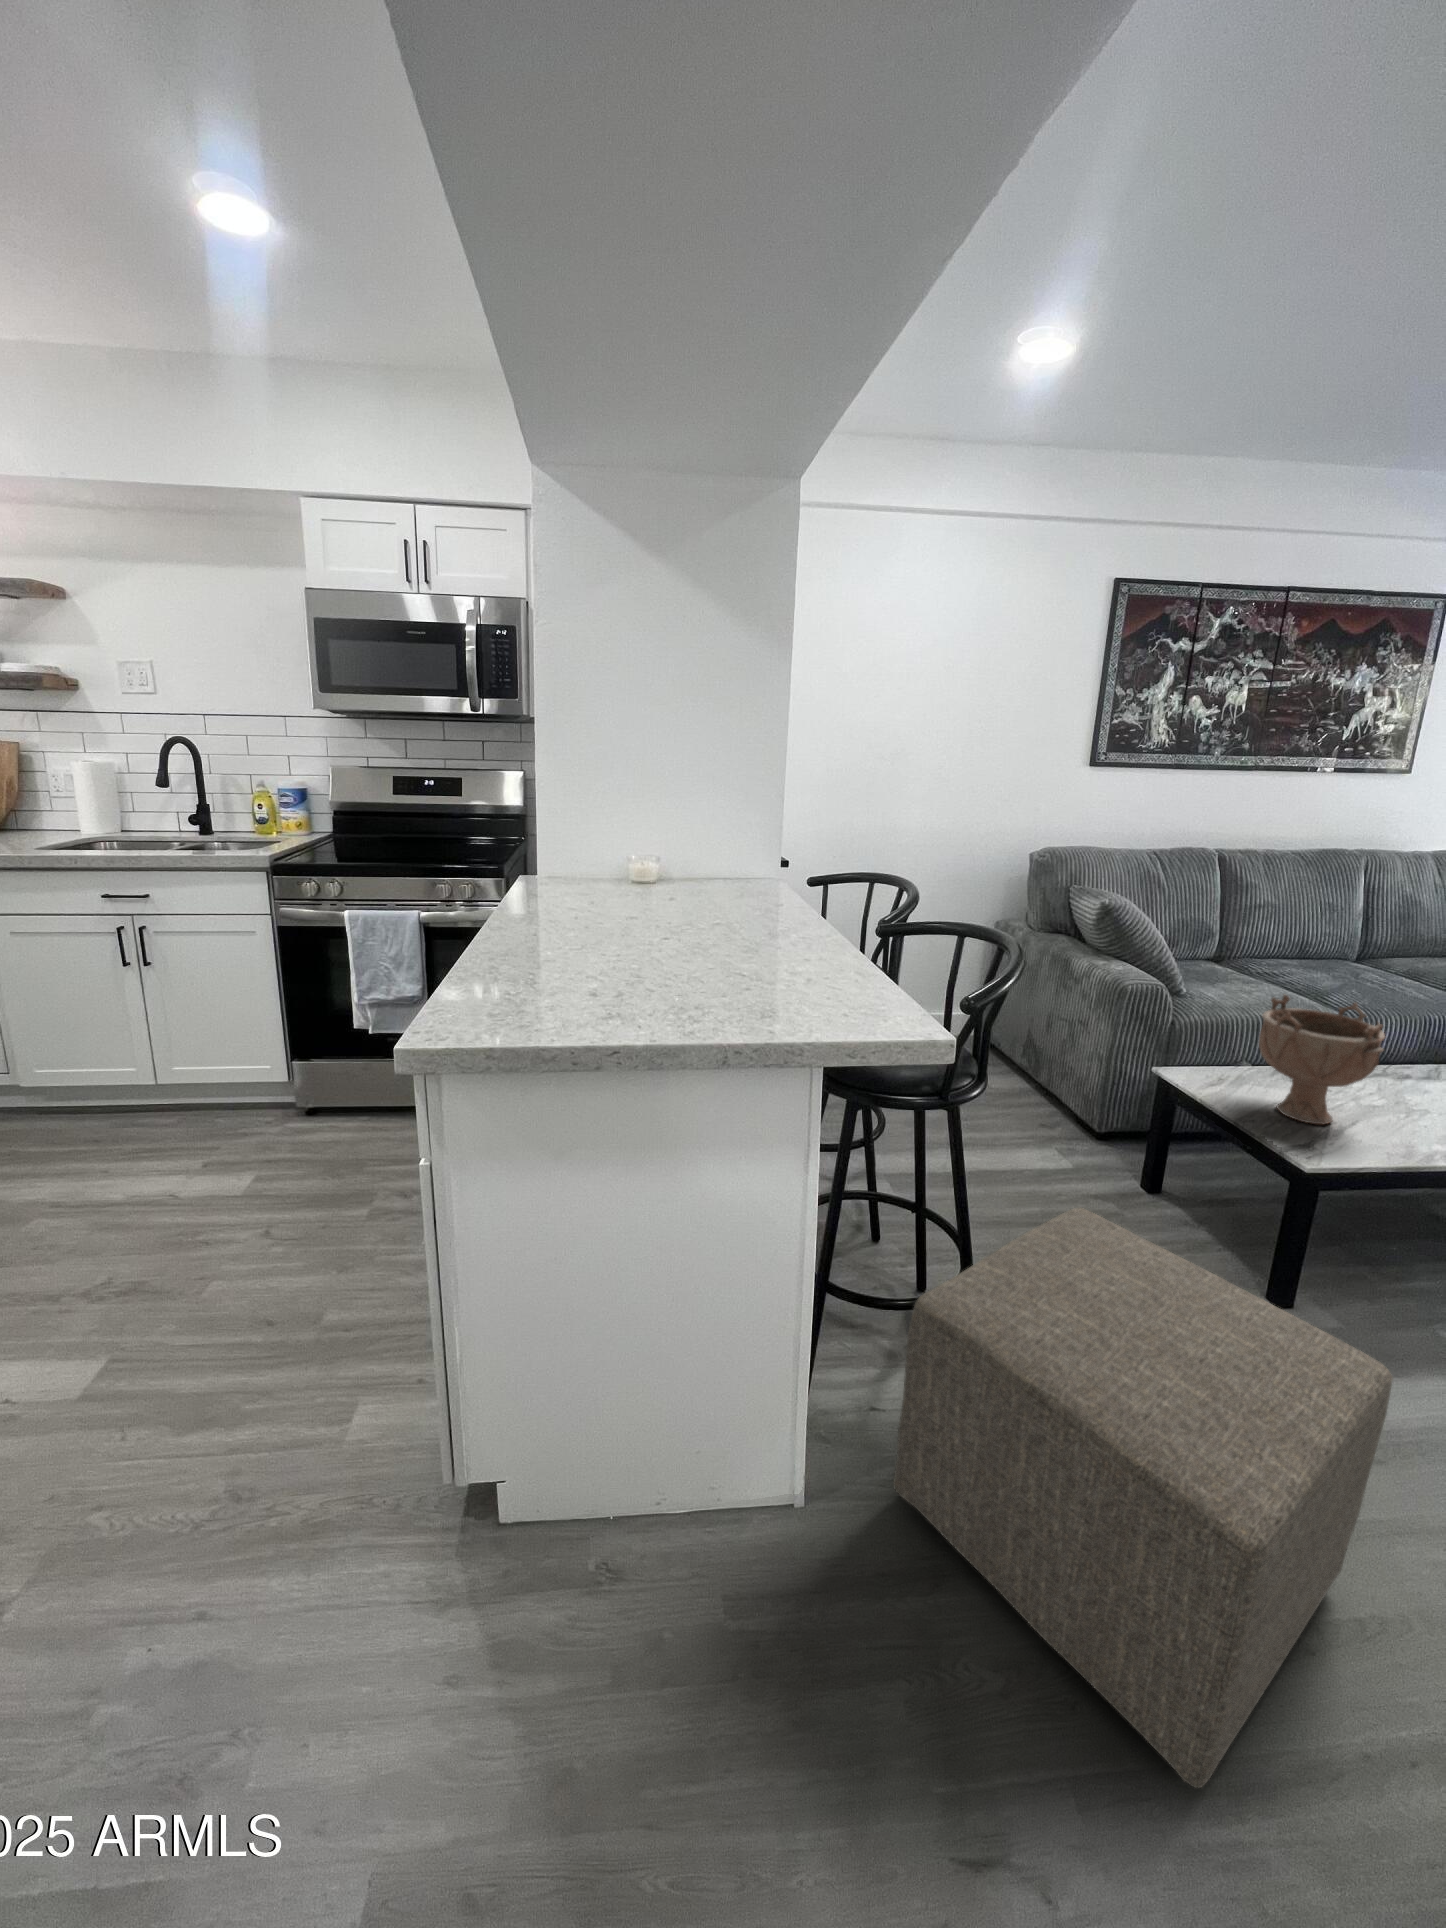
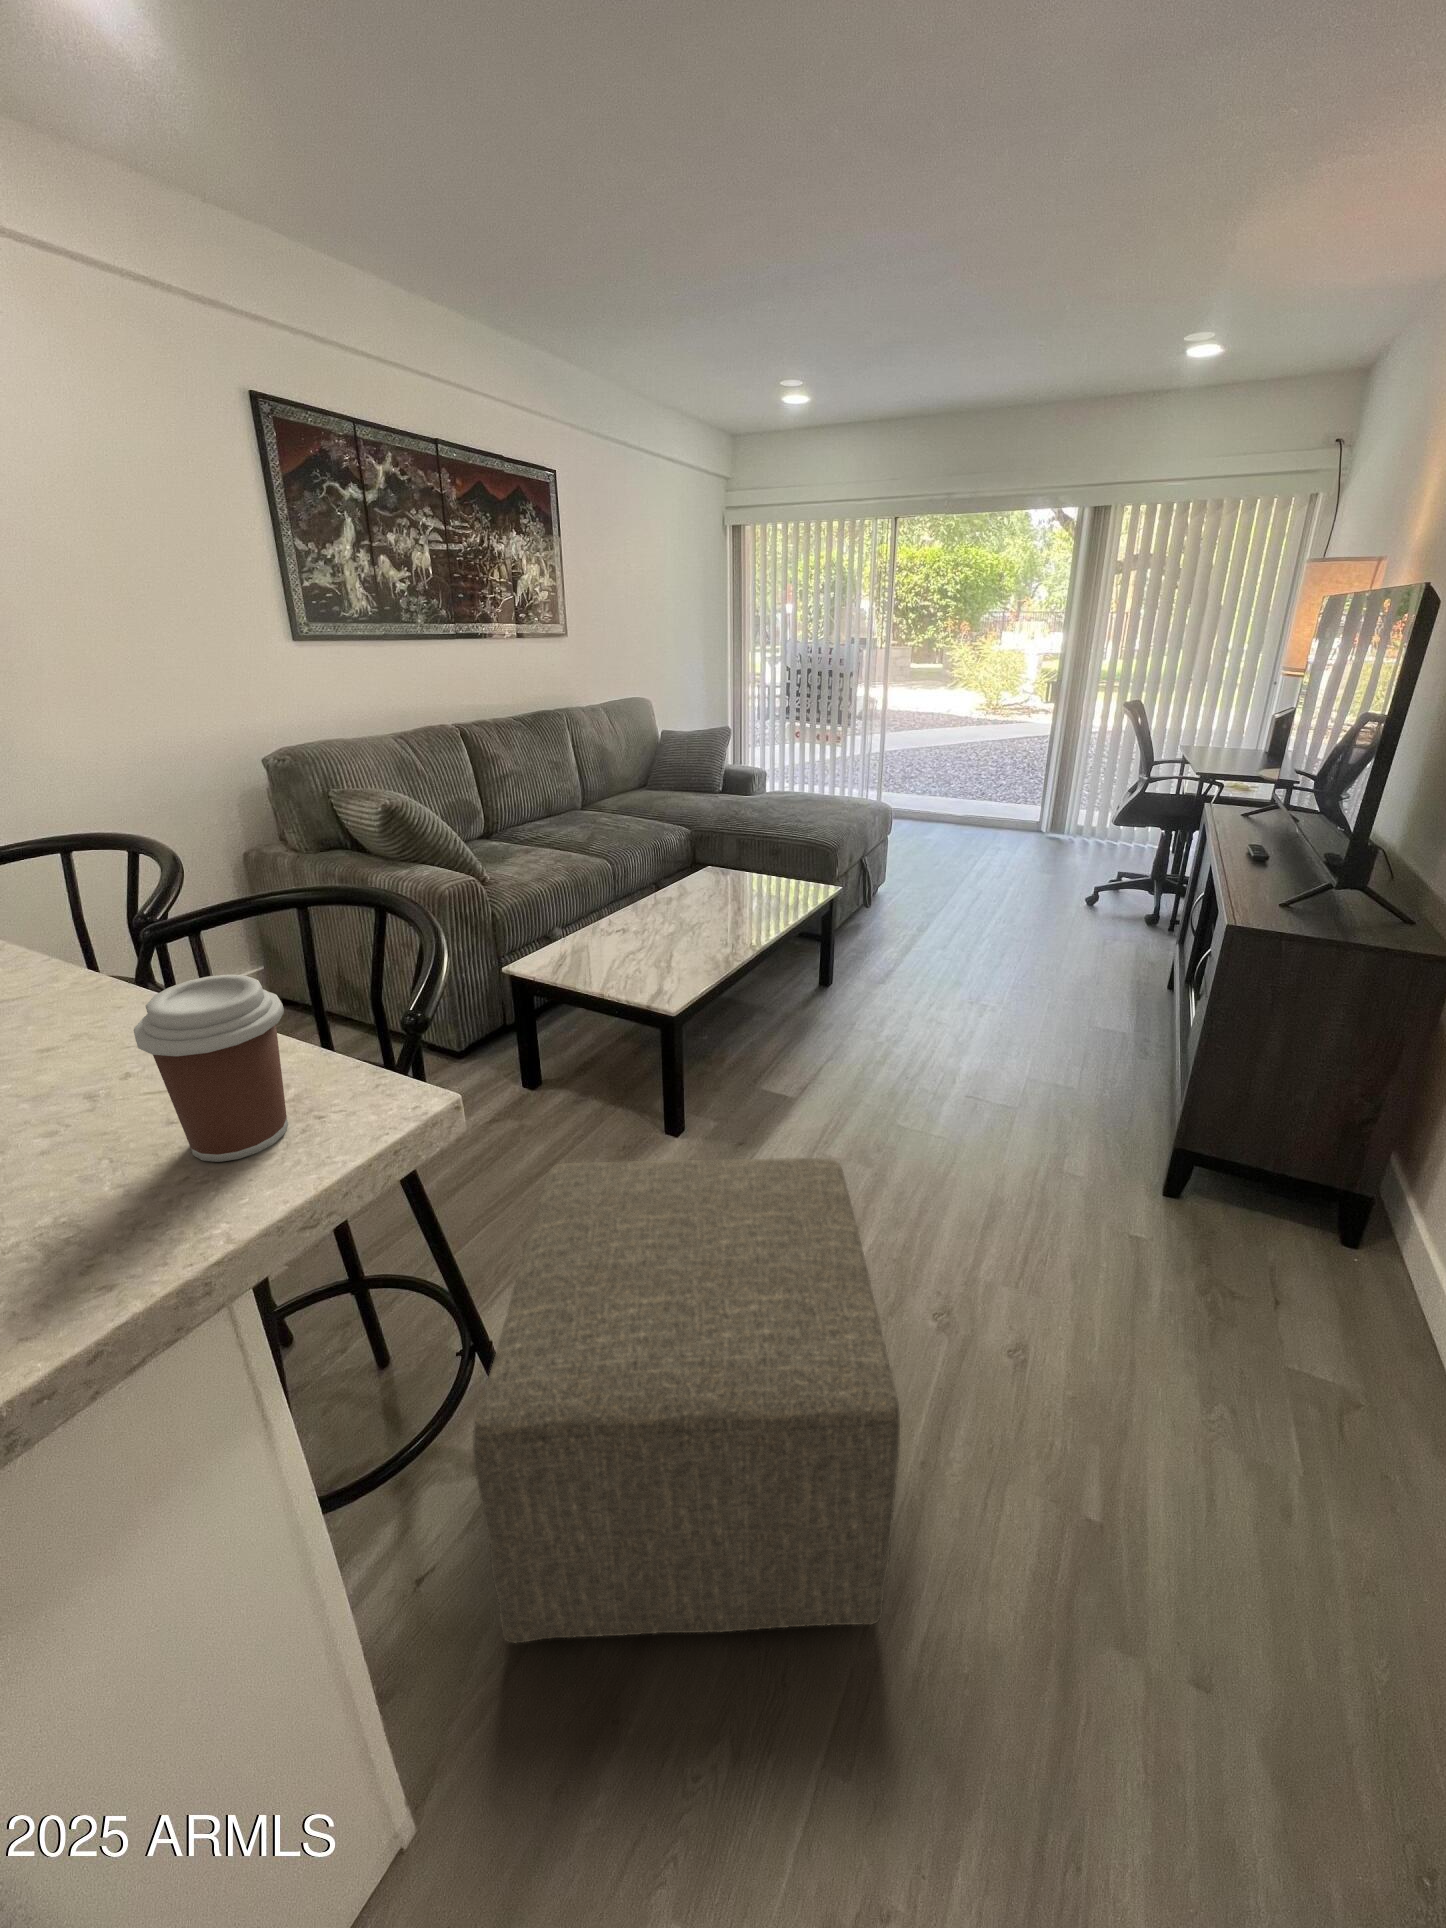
coffee cup: none [809,927,873,1019] -> present [134,975,288,1162]
decorative bowl: present [1259,995,1385,1124] -> none [585,850,681,969]

